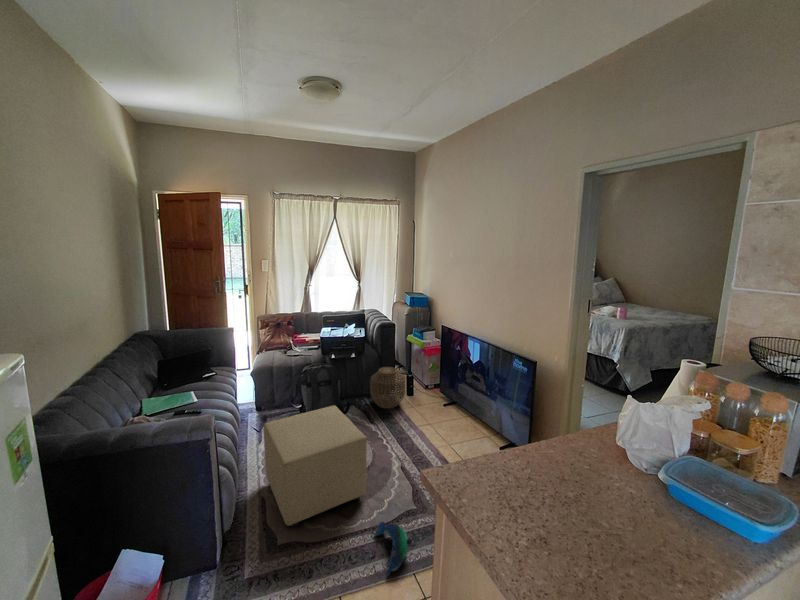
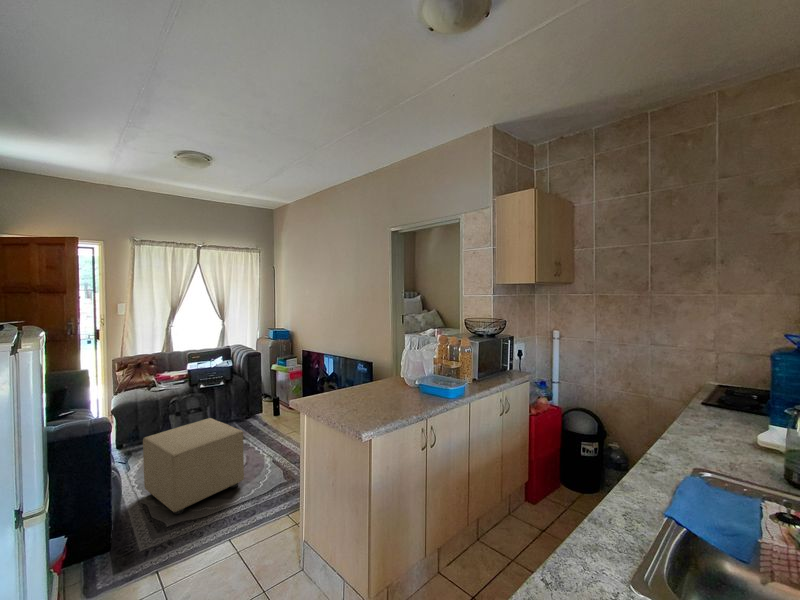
woven basket: present [370,367,405,408] -> none [239,391,272,427]
plush toy: present [375,522,411,575] -> none [254,489,284,519]

